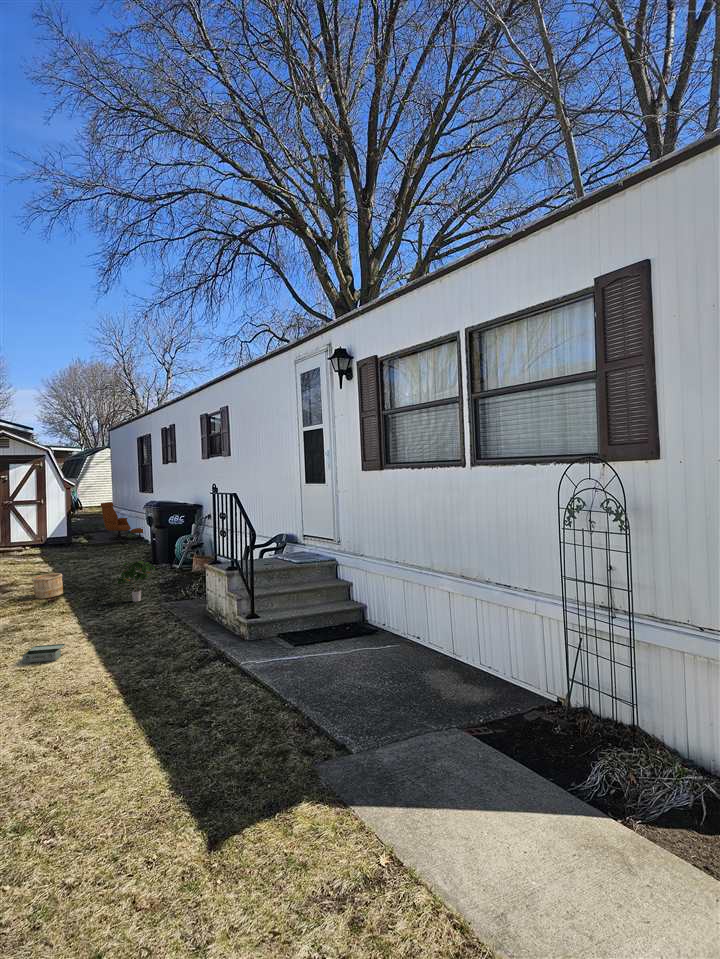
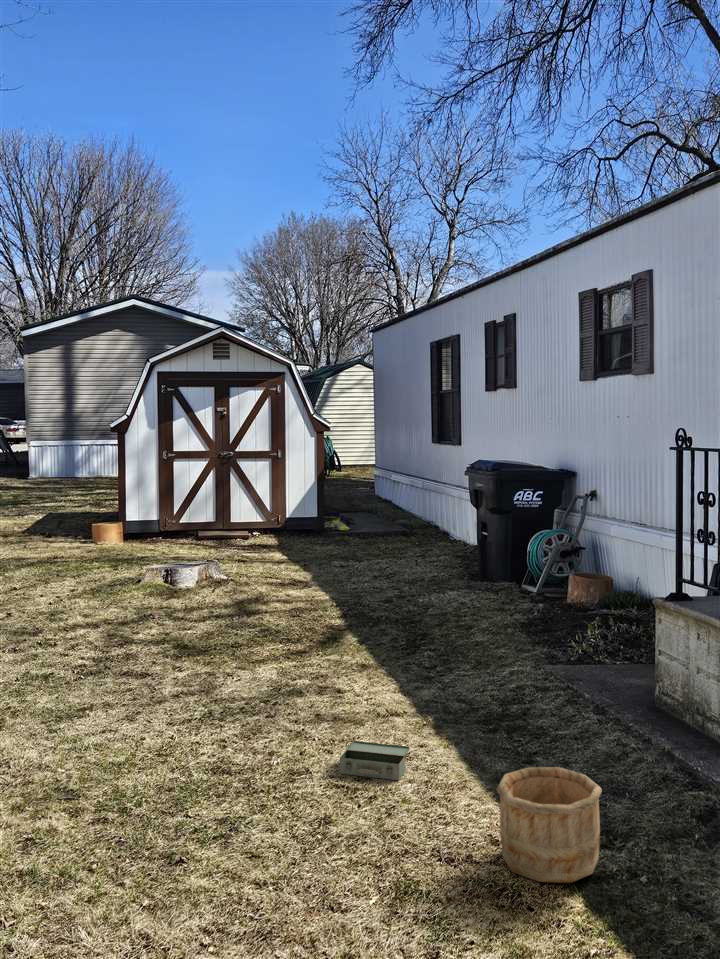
lounge chair: present [101,502,143,541] -> none [366,461,446,535]
potted plant: present [116,561,155,602] -> none [454,582,530,665]
wooden bucket: present [32,573,63,599] -> present [497,767,602,883]

